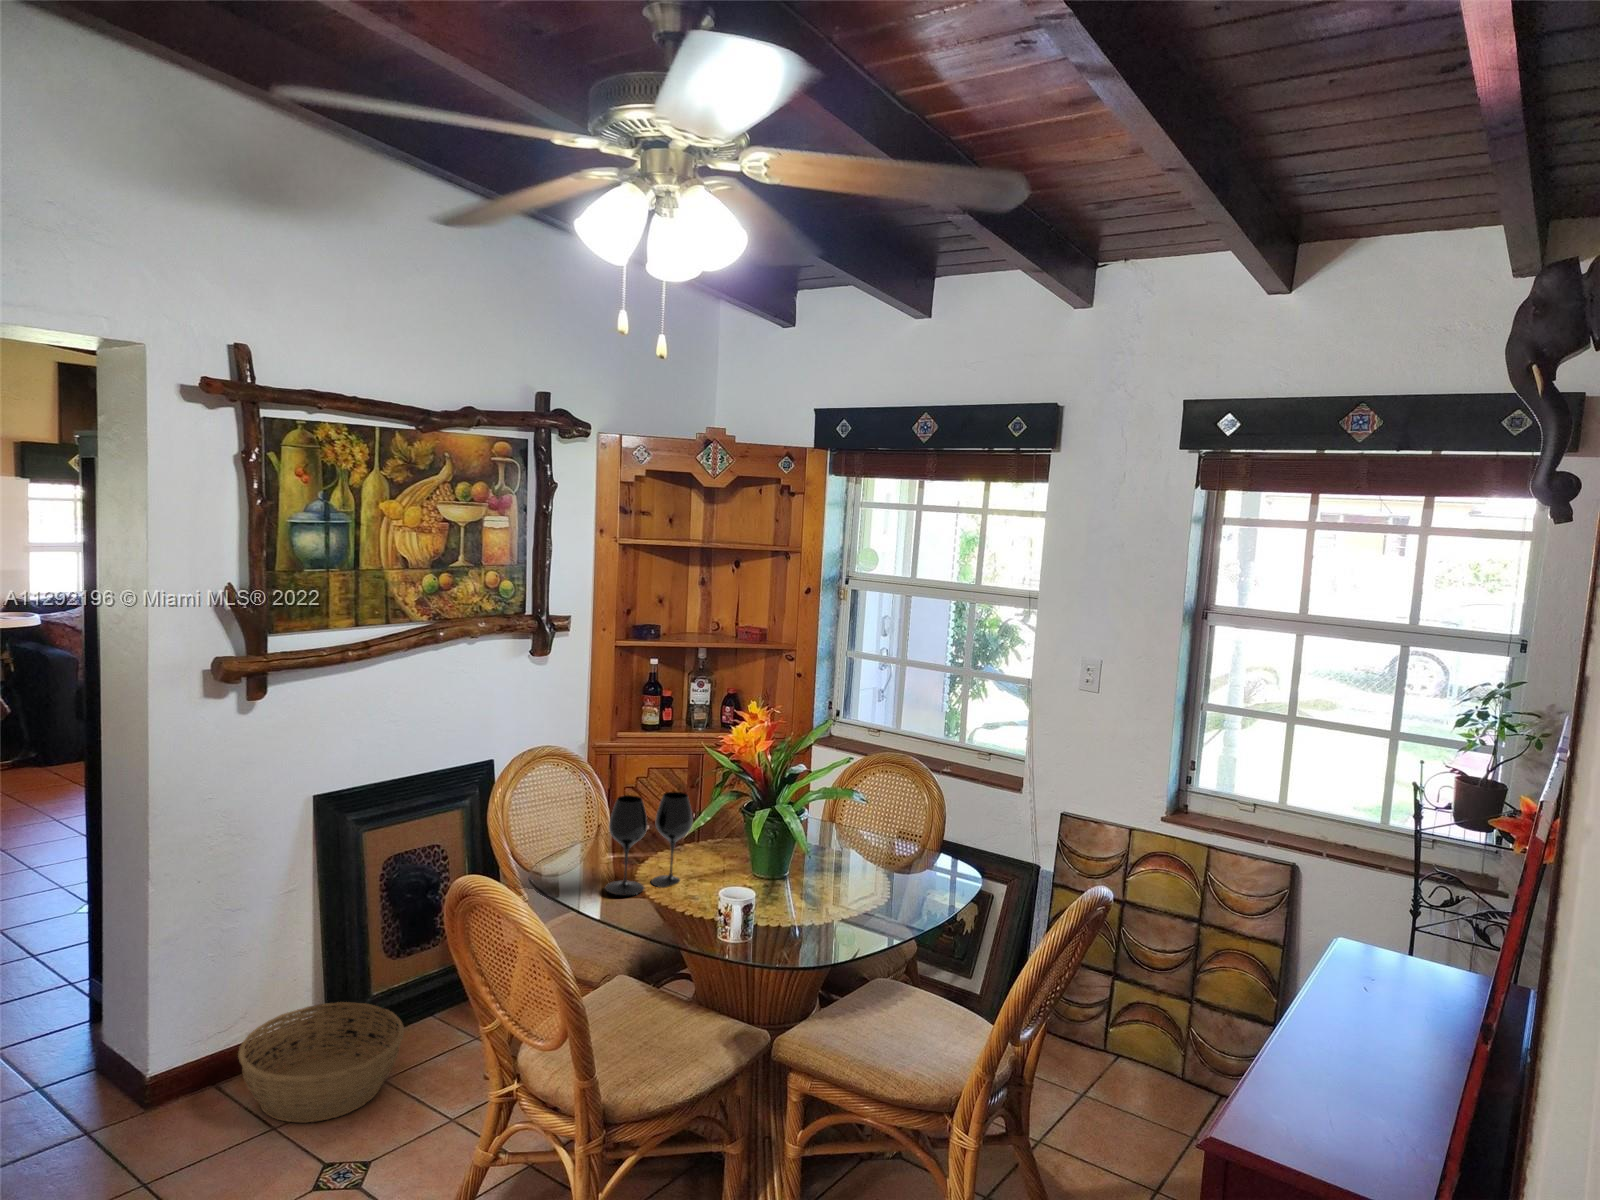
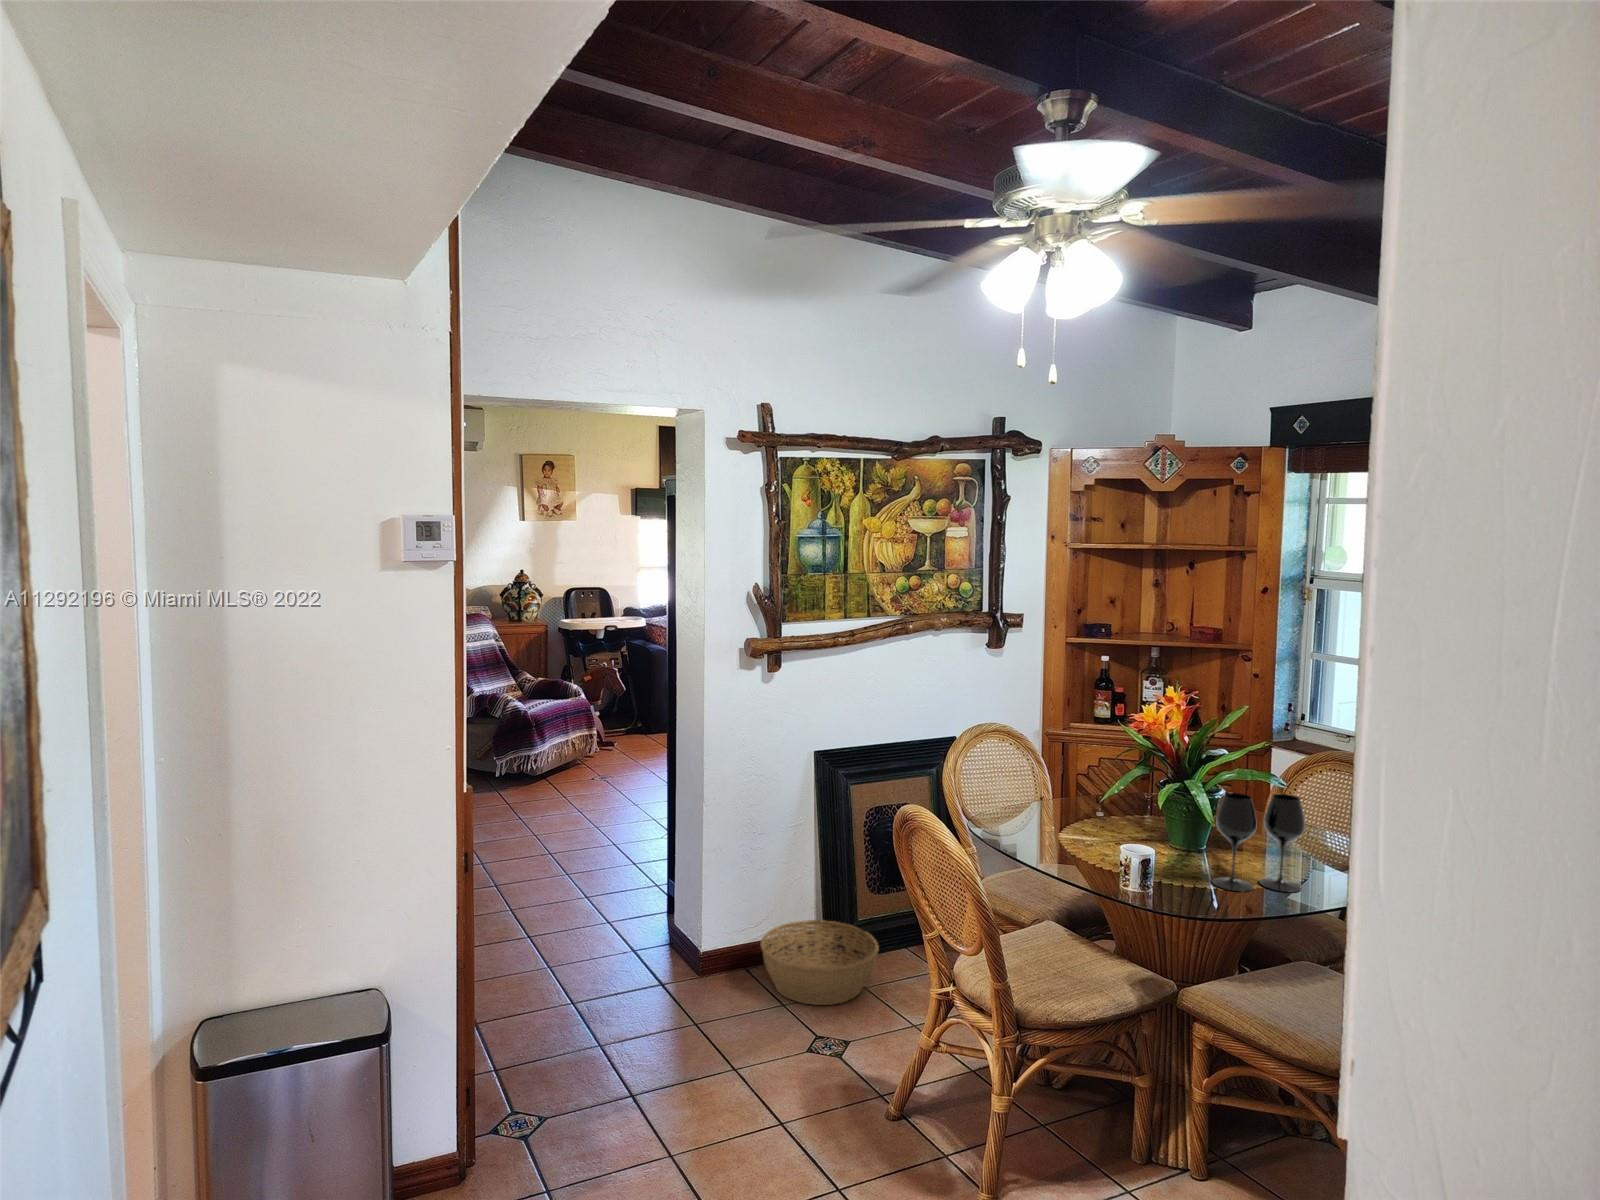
wine glass: present [605,792,692,895] -> present [1212,793,1305,892]

